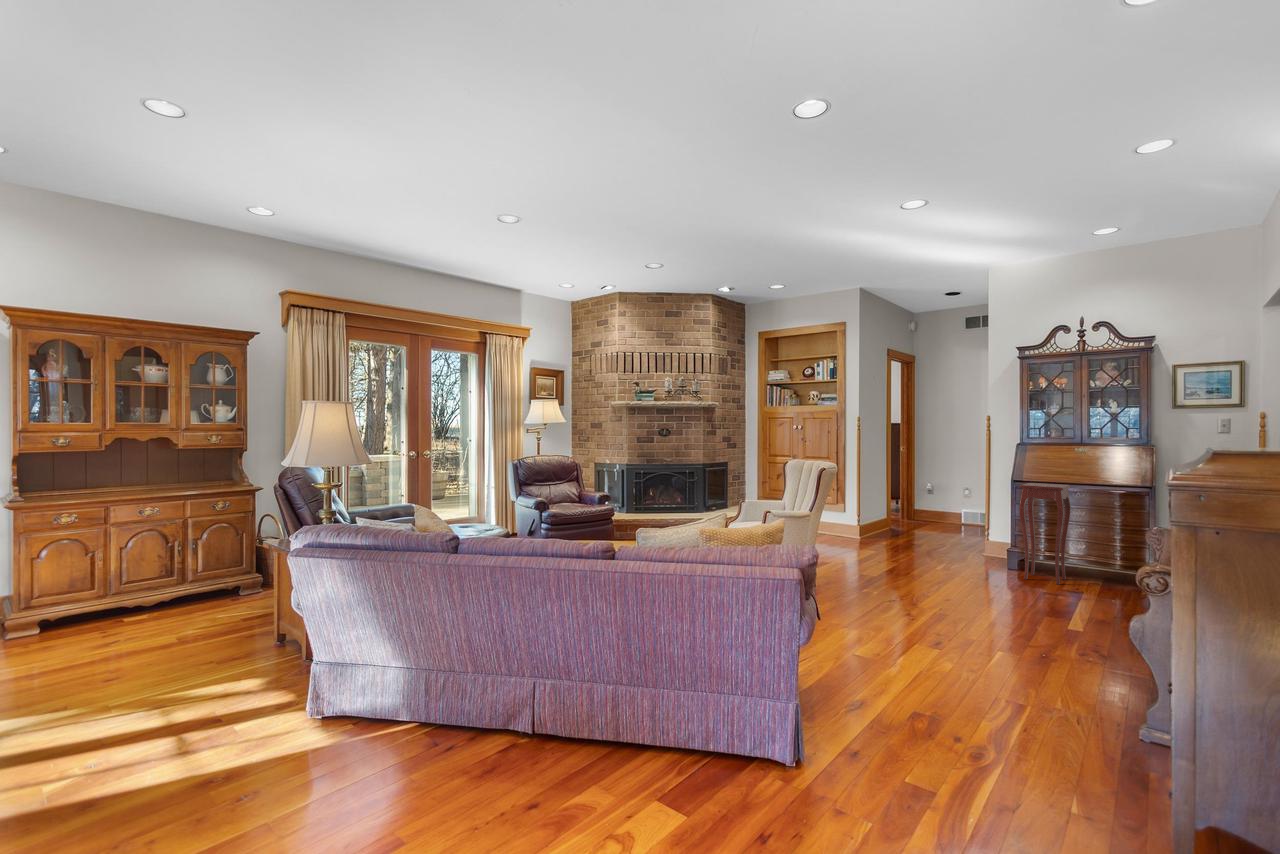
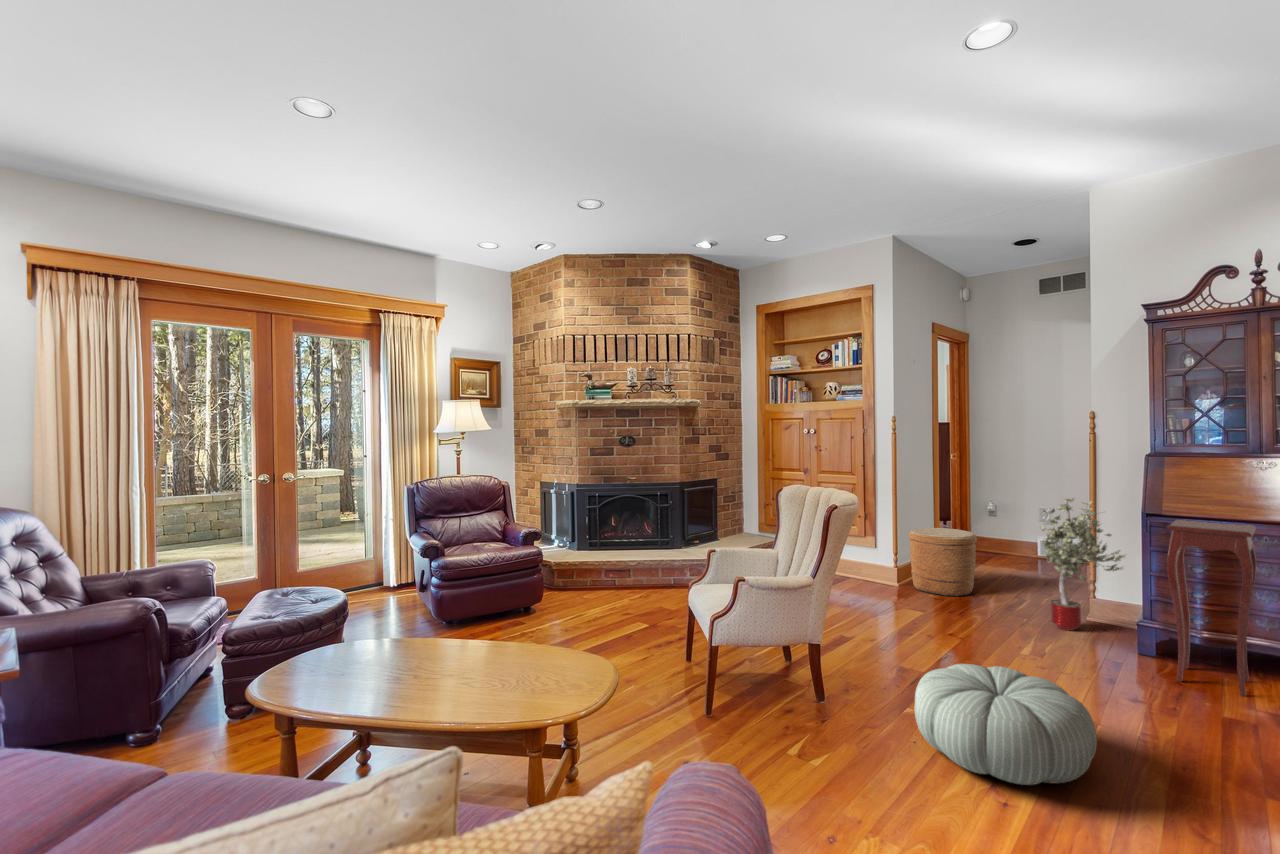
potted tree: none [951,472,1006,560] -> present [1043,498,1125,631]
woven basket: none [869,498,915,545] -> present [909,528,977,596]
pouf: none [867,560,962,612] -> present [915,664,1097,785]

